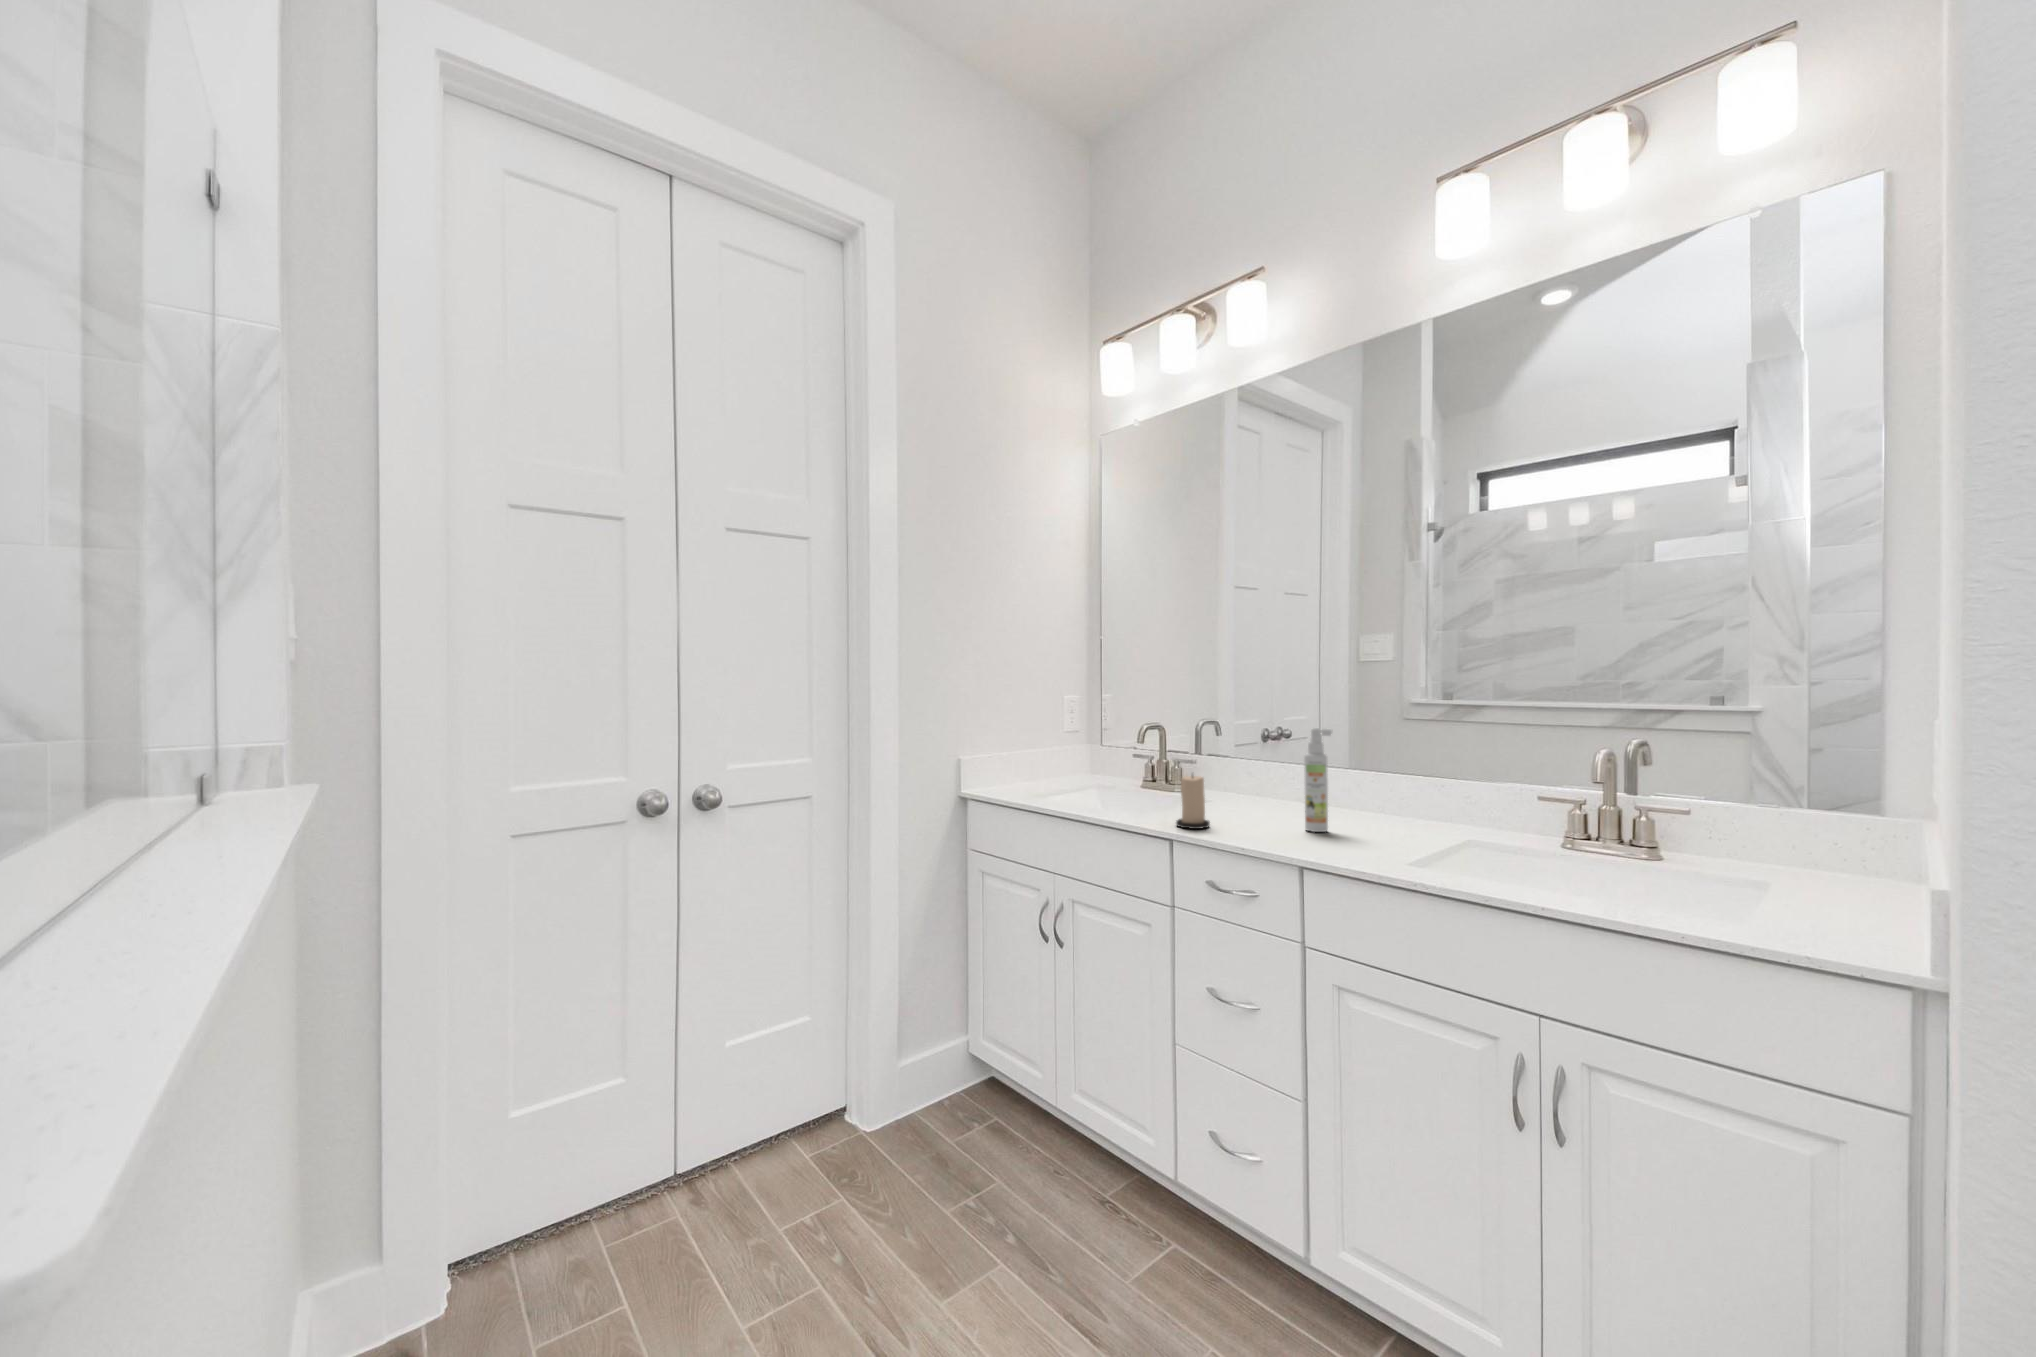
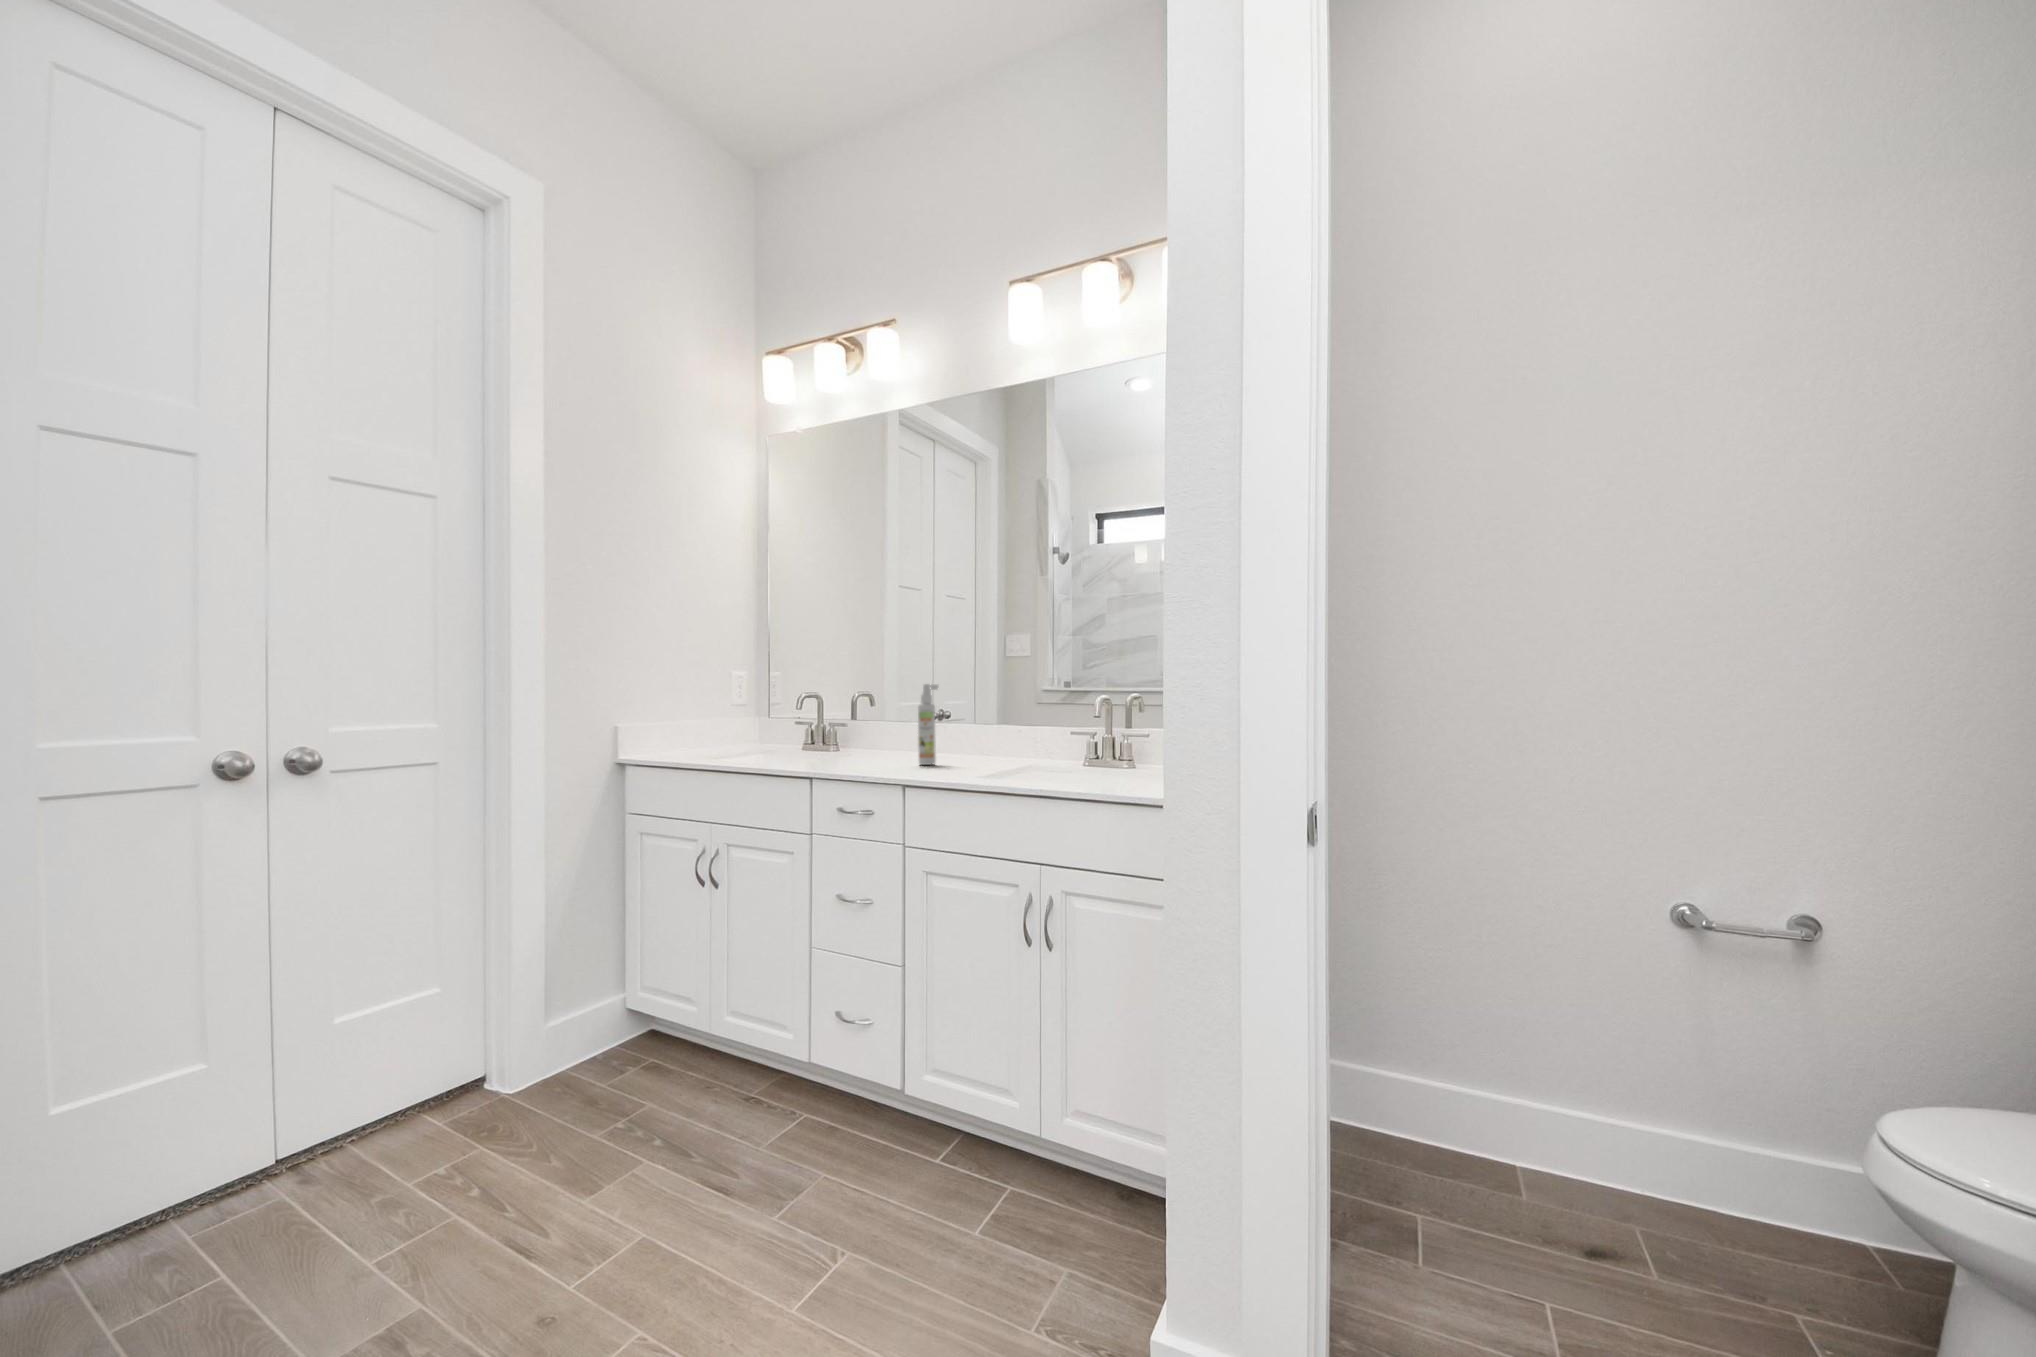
candle: present [1176,775,1210,829] -> none [815,722,843,768]

